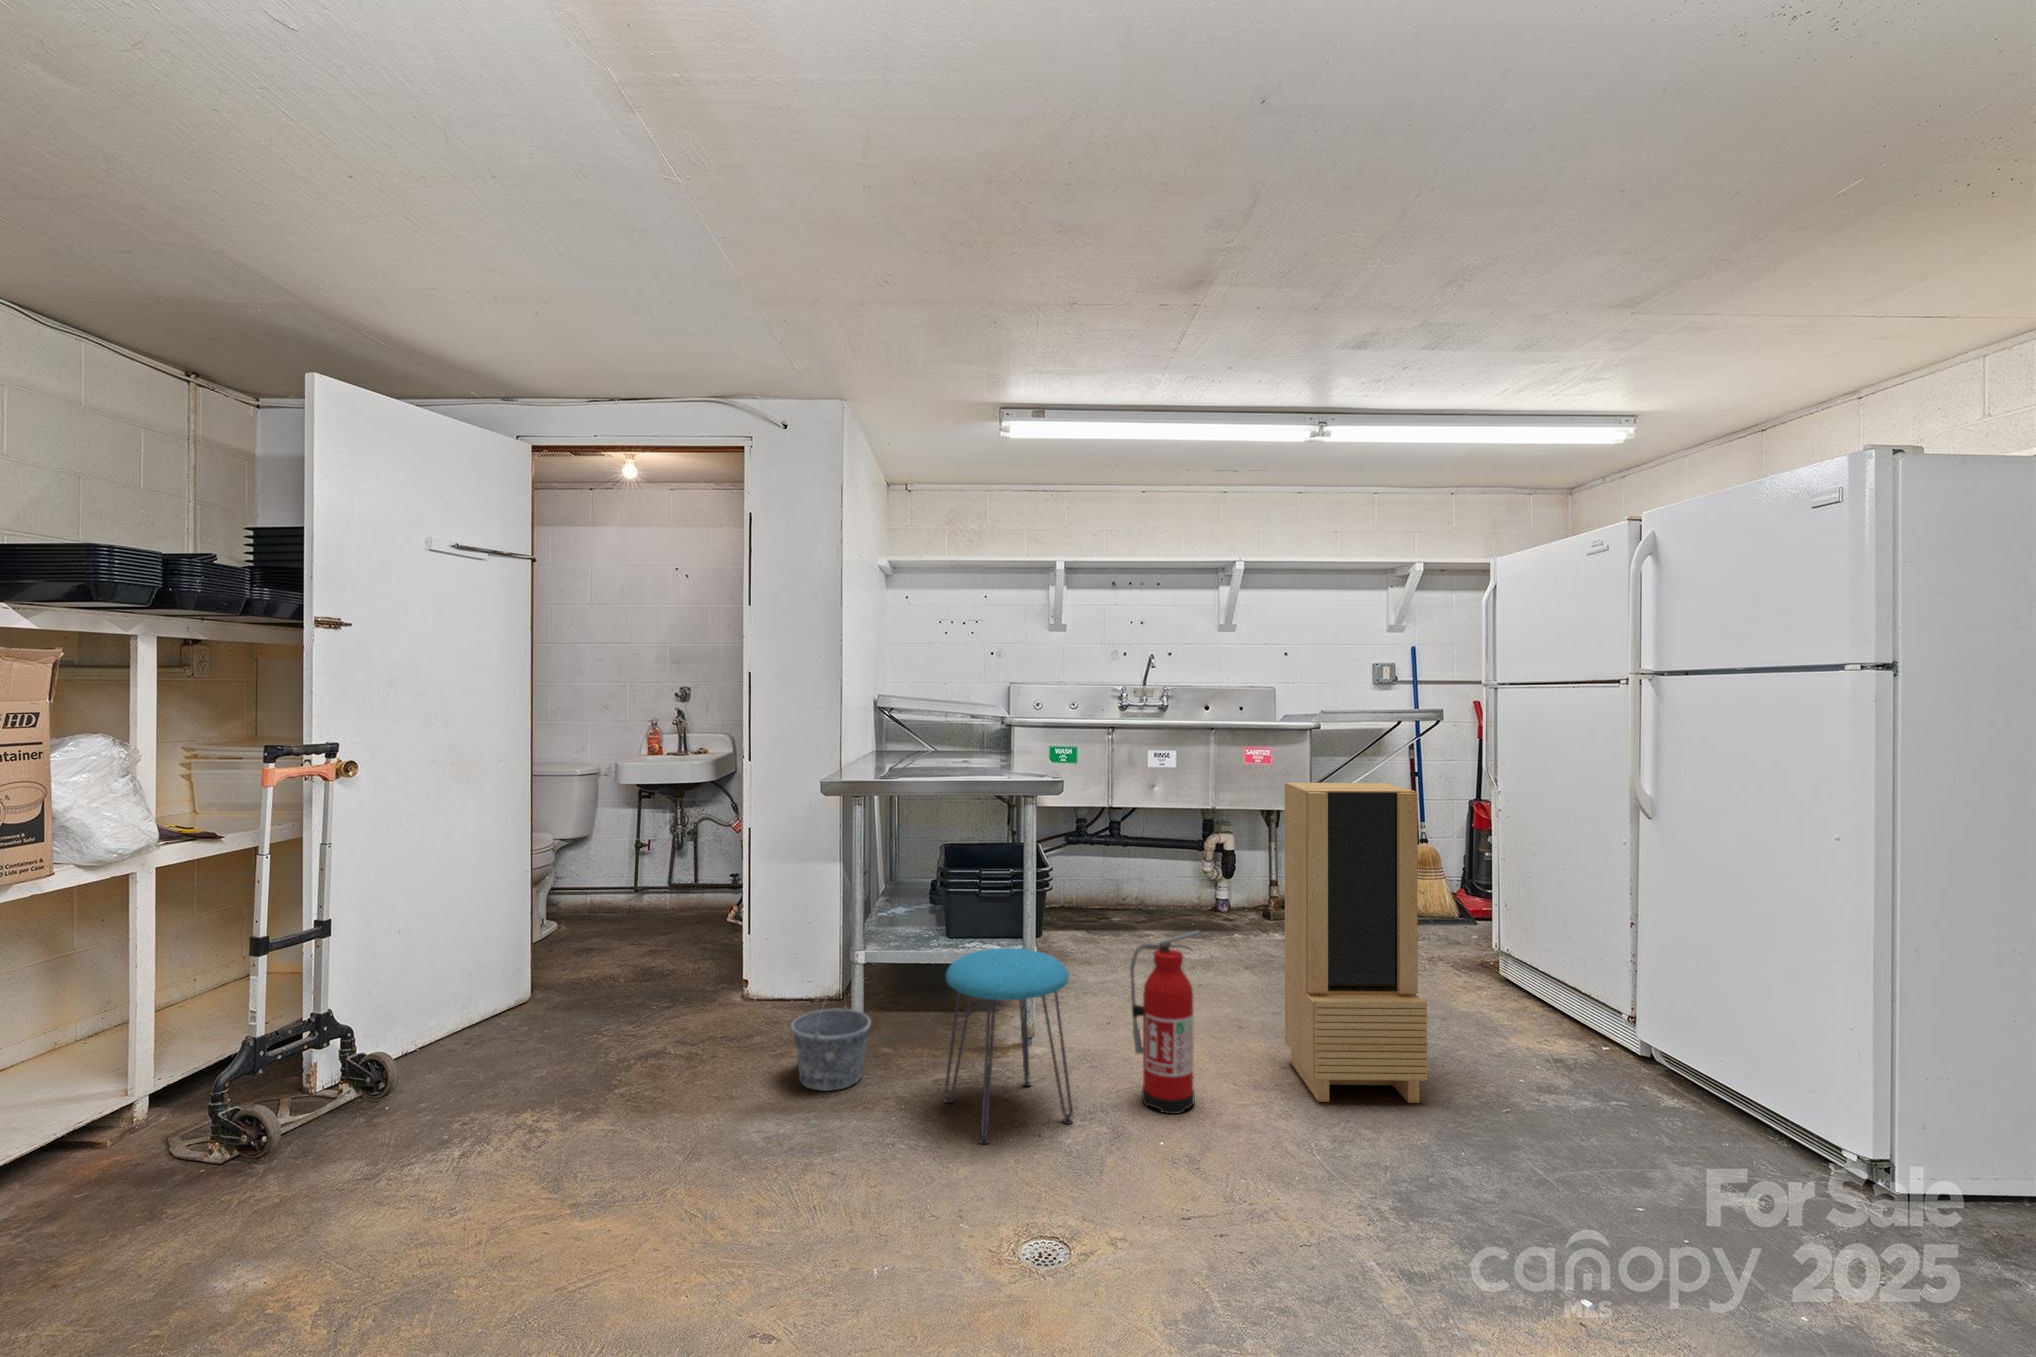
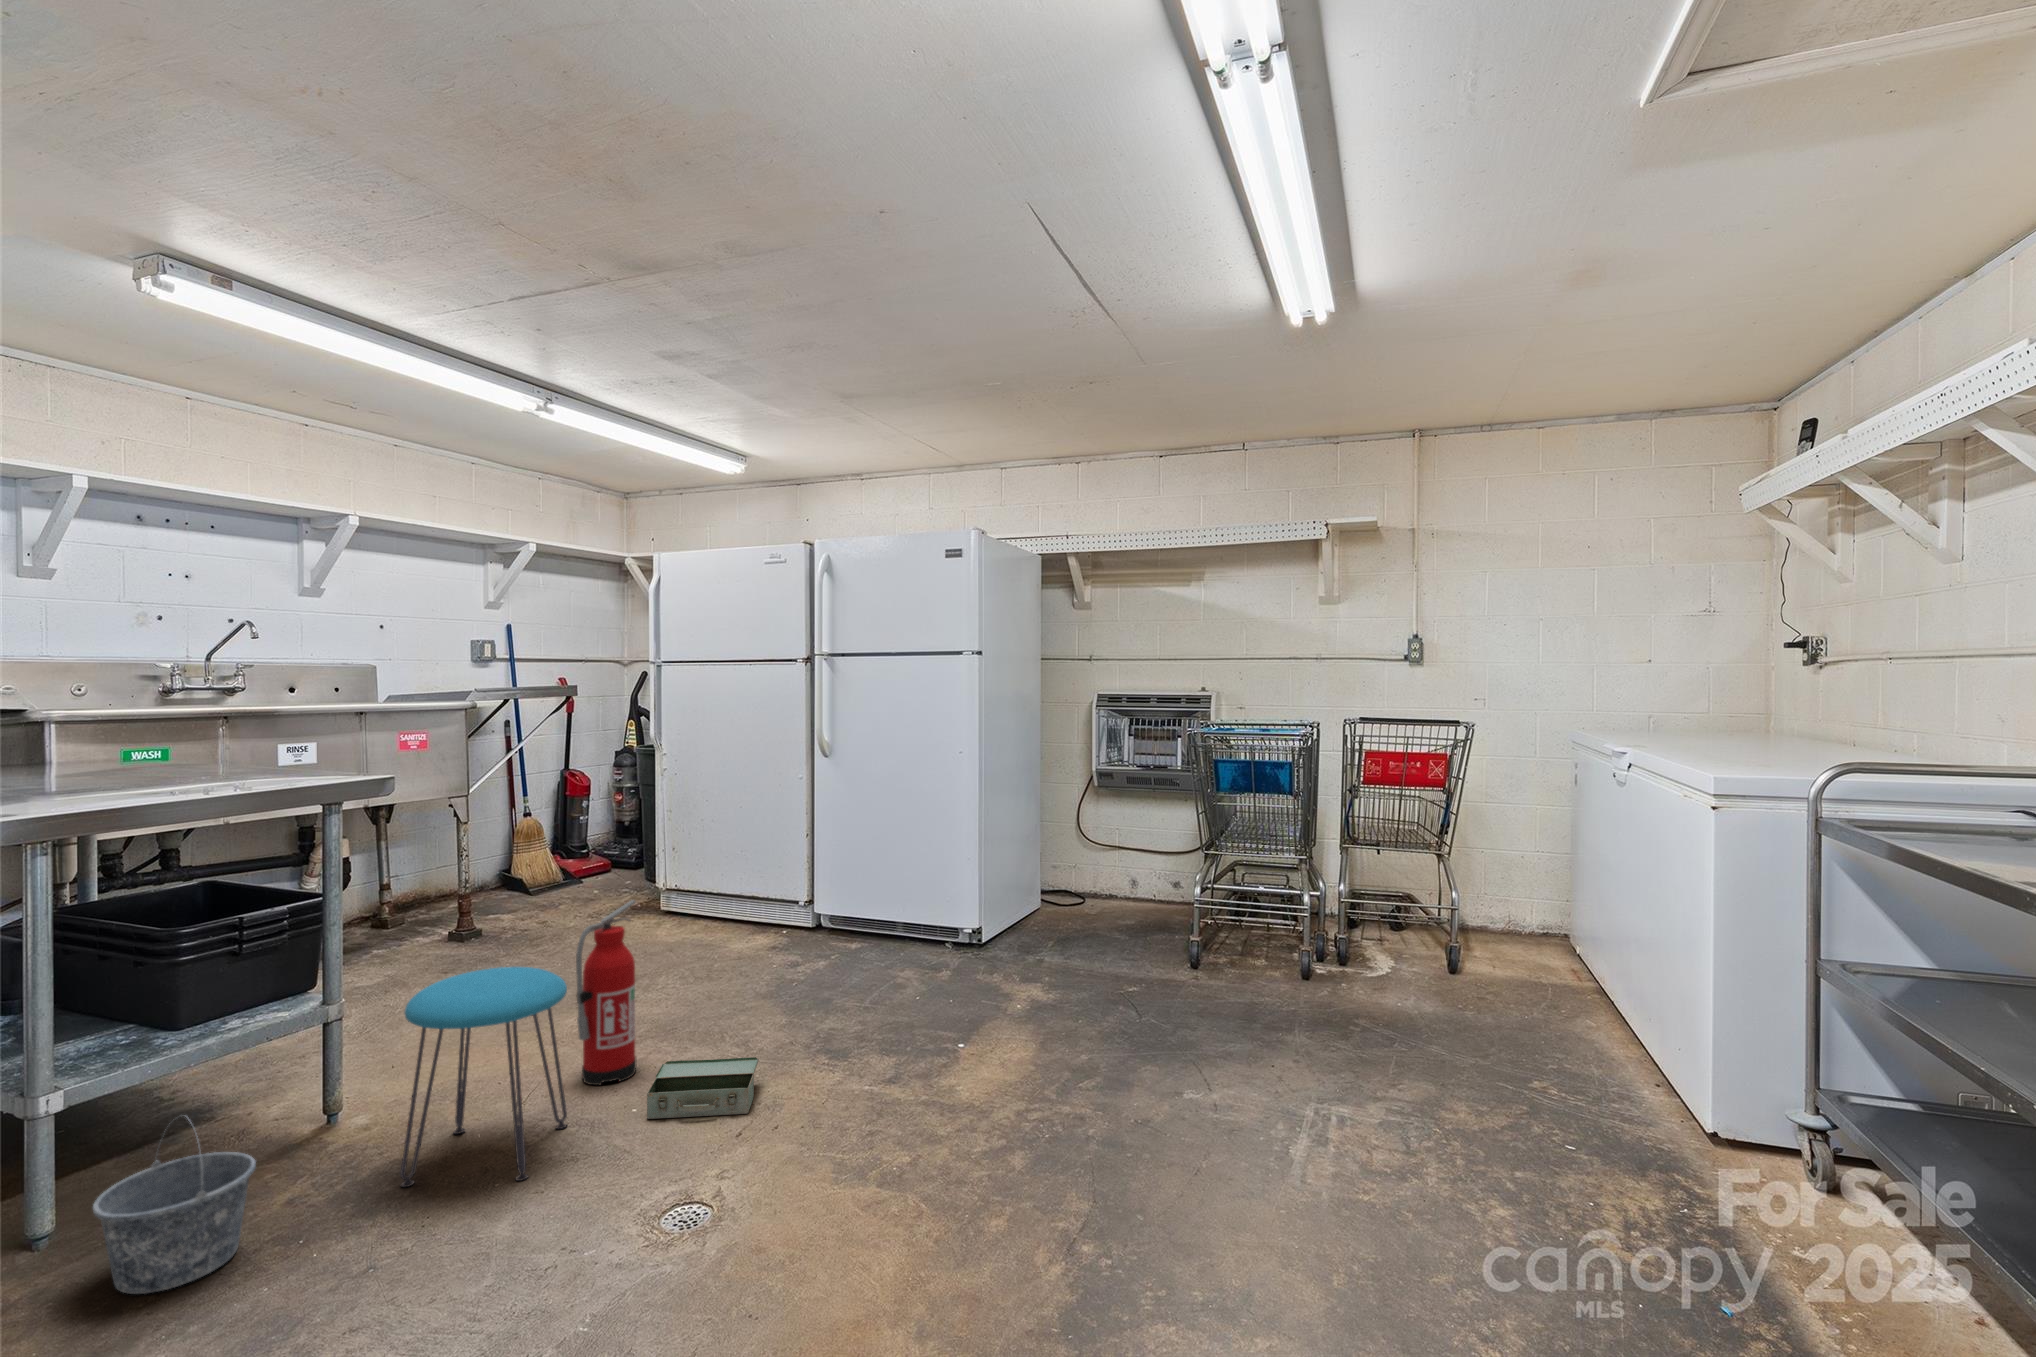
storage cabinet: present [1285,783,1427,1103] -> none [636,748,764,1023]
toolbox: none [1114,1111,1241,1210] -> present [647,1057,759,1119]

